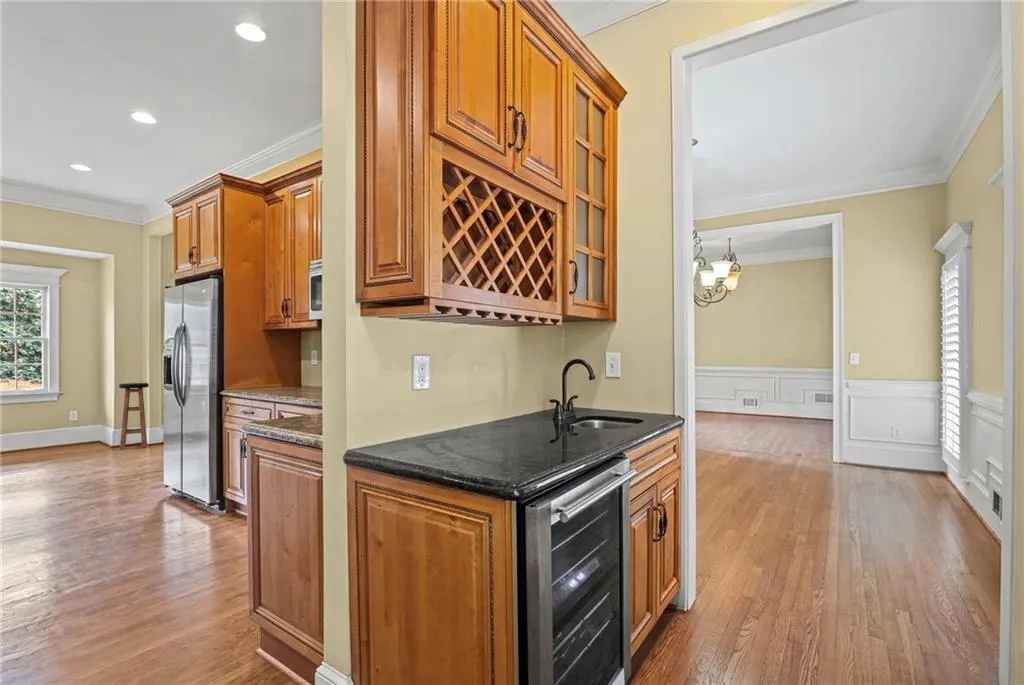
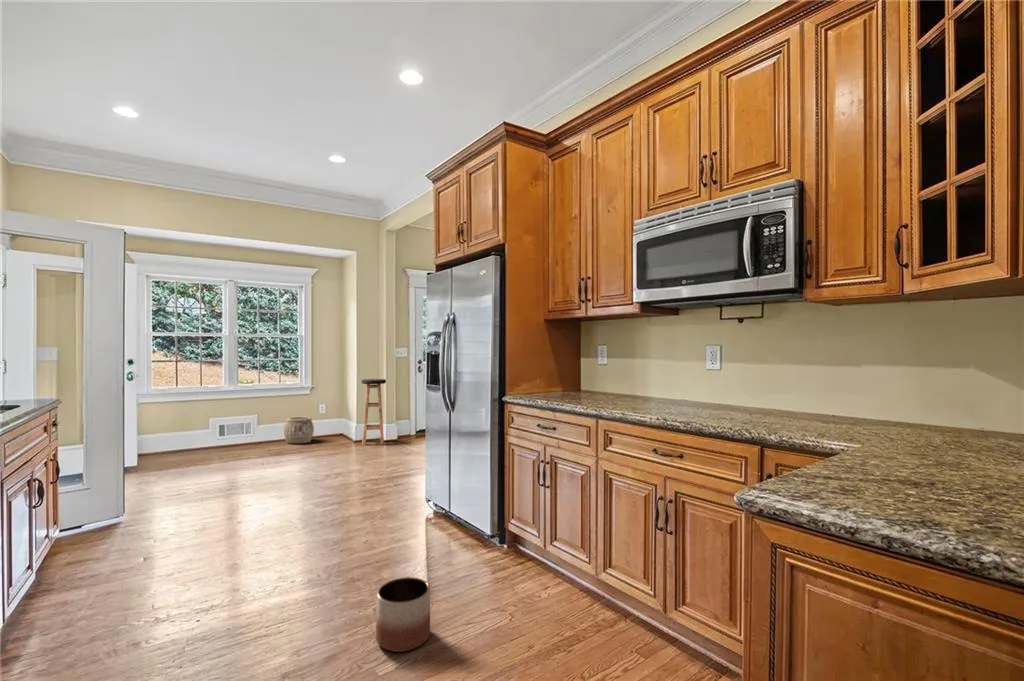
woven basket: none [22,425,62,453] -> present [284,417,314,444]
planter: none [75,526,125,574] -> present [376,577,430,652]

